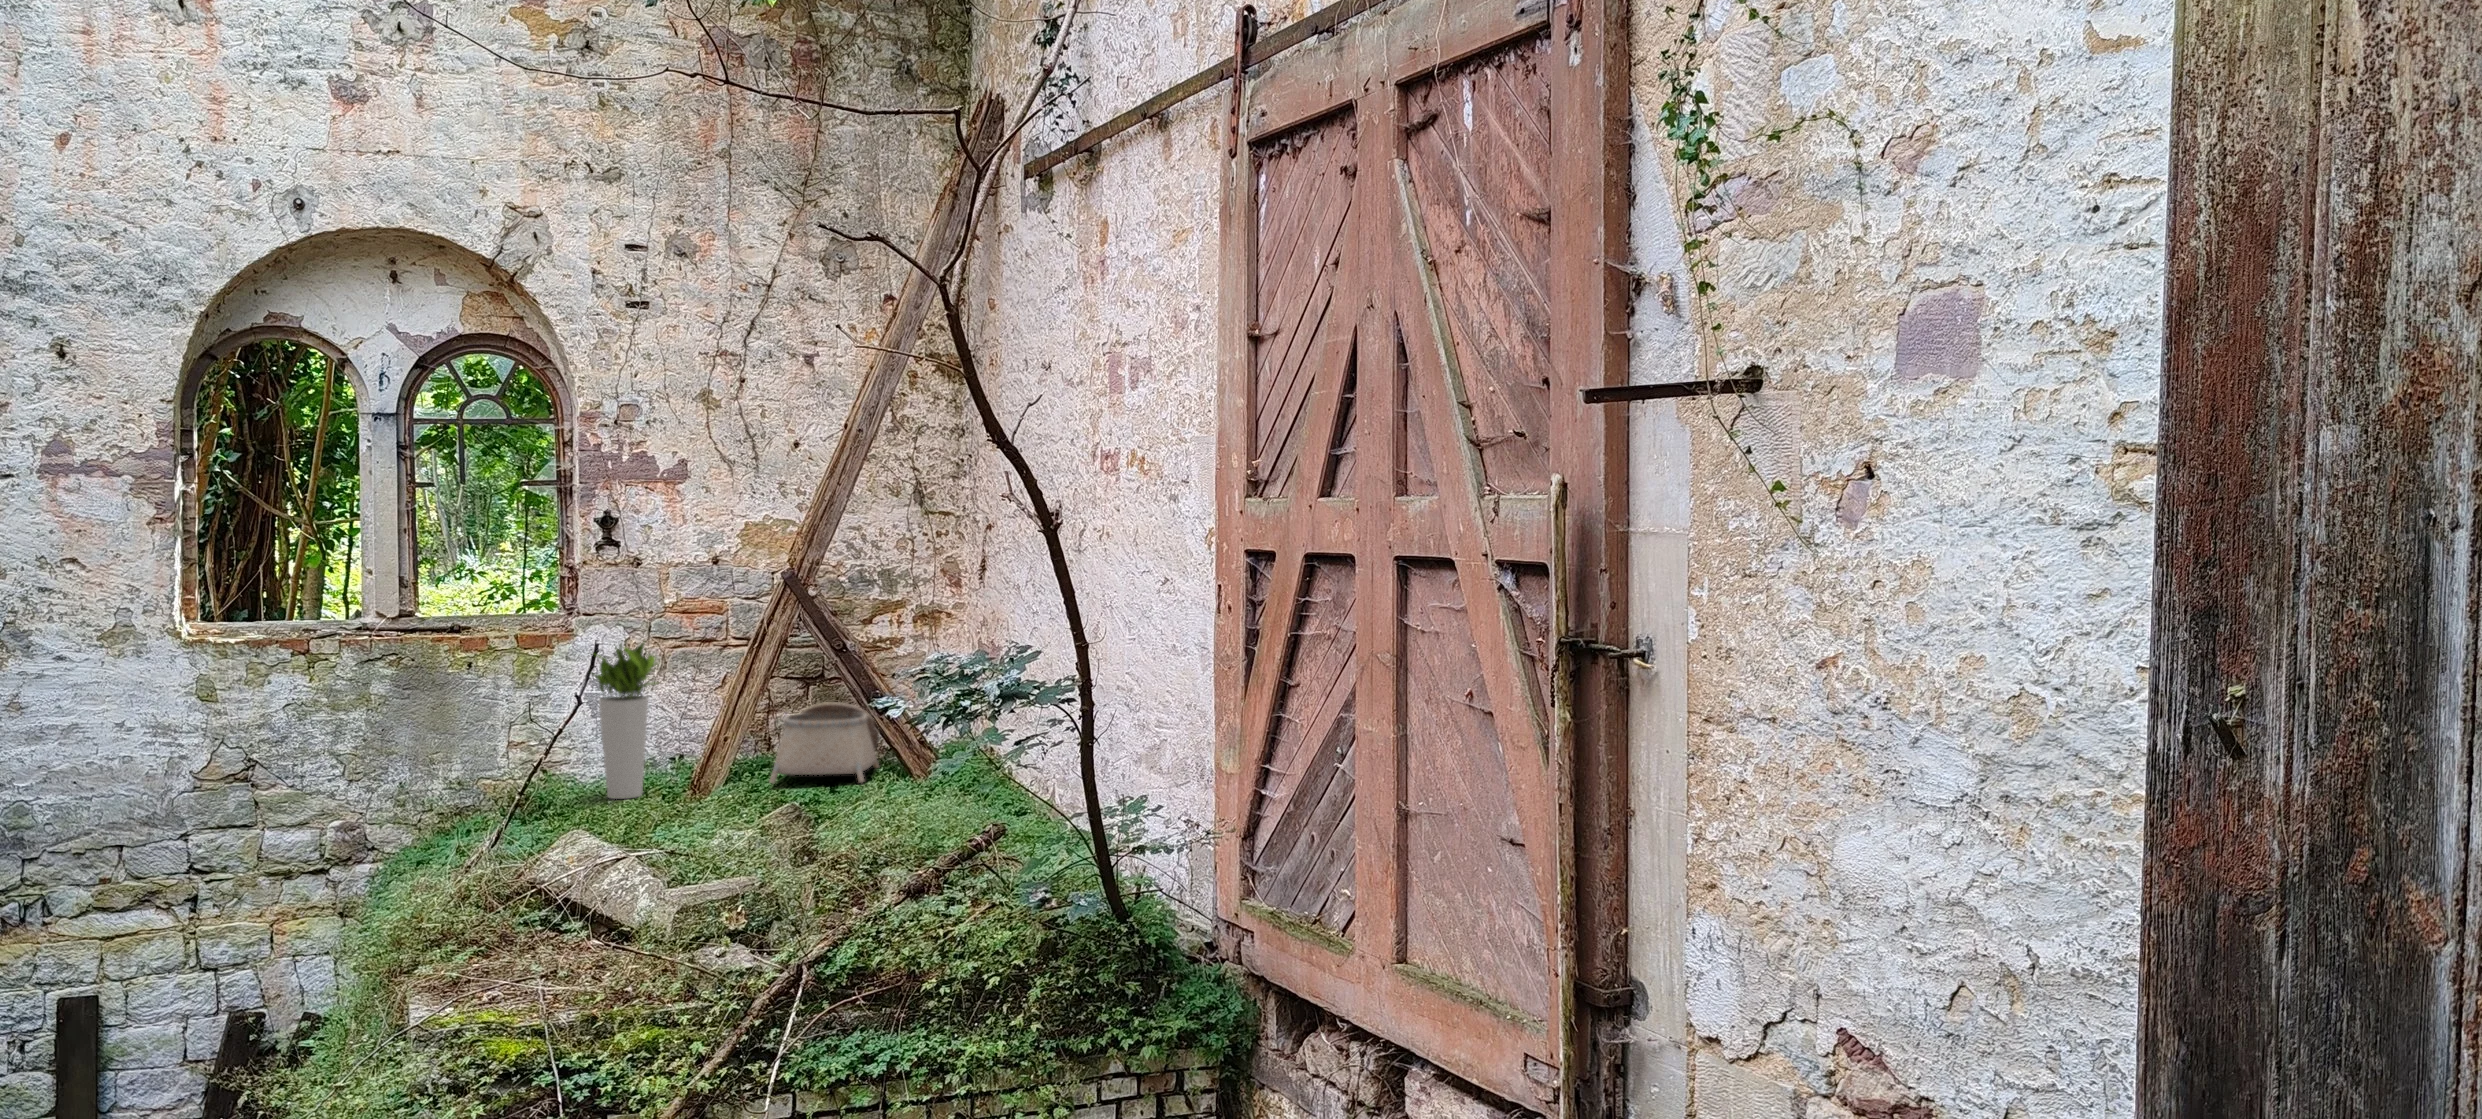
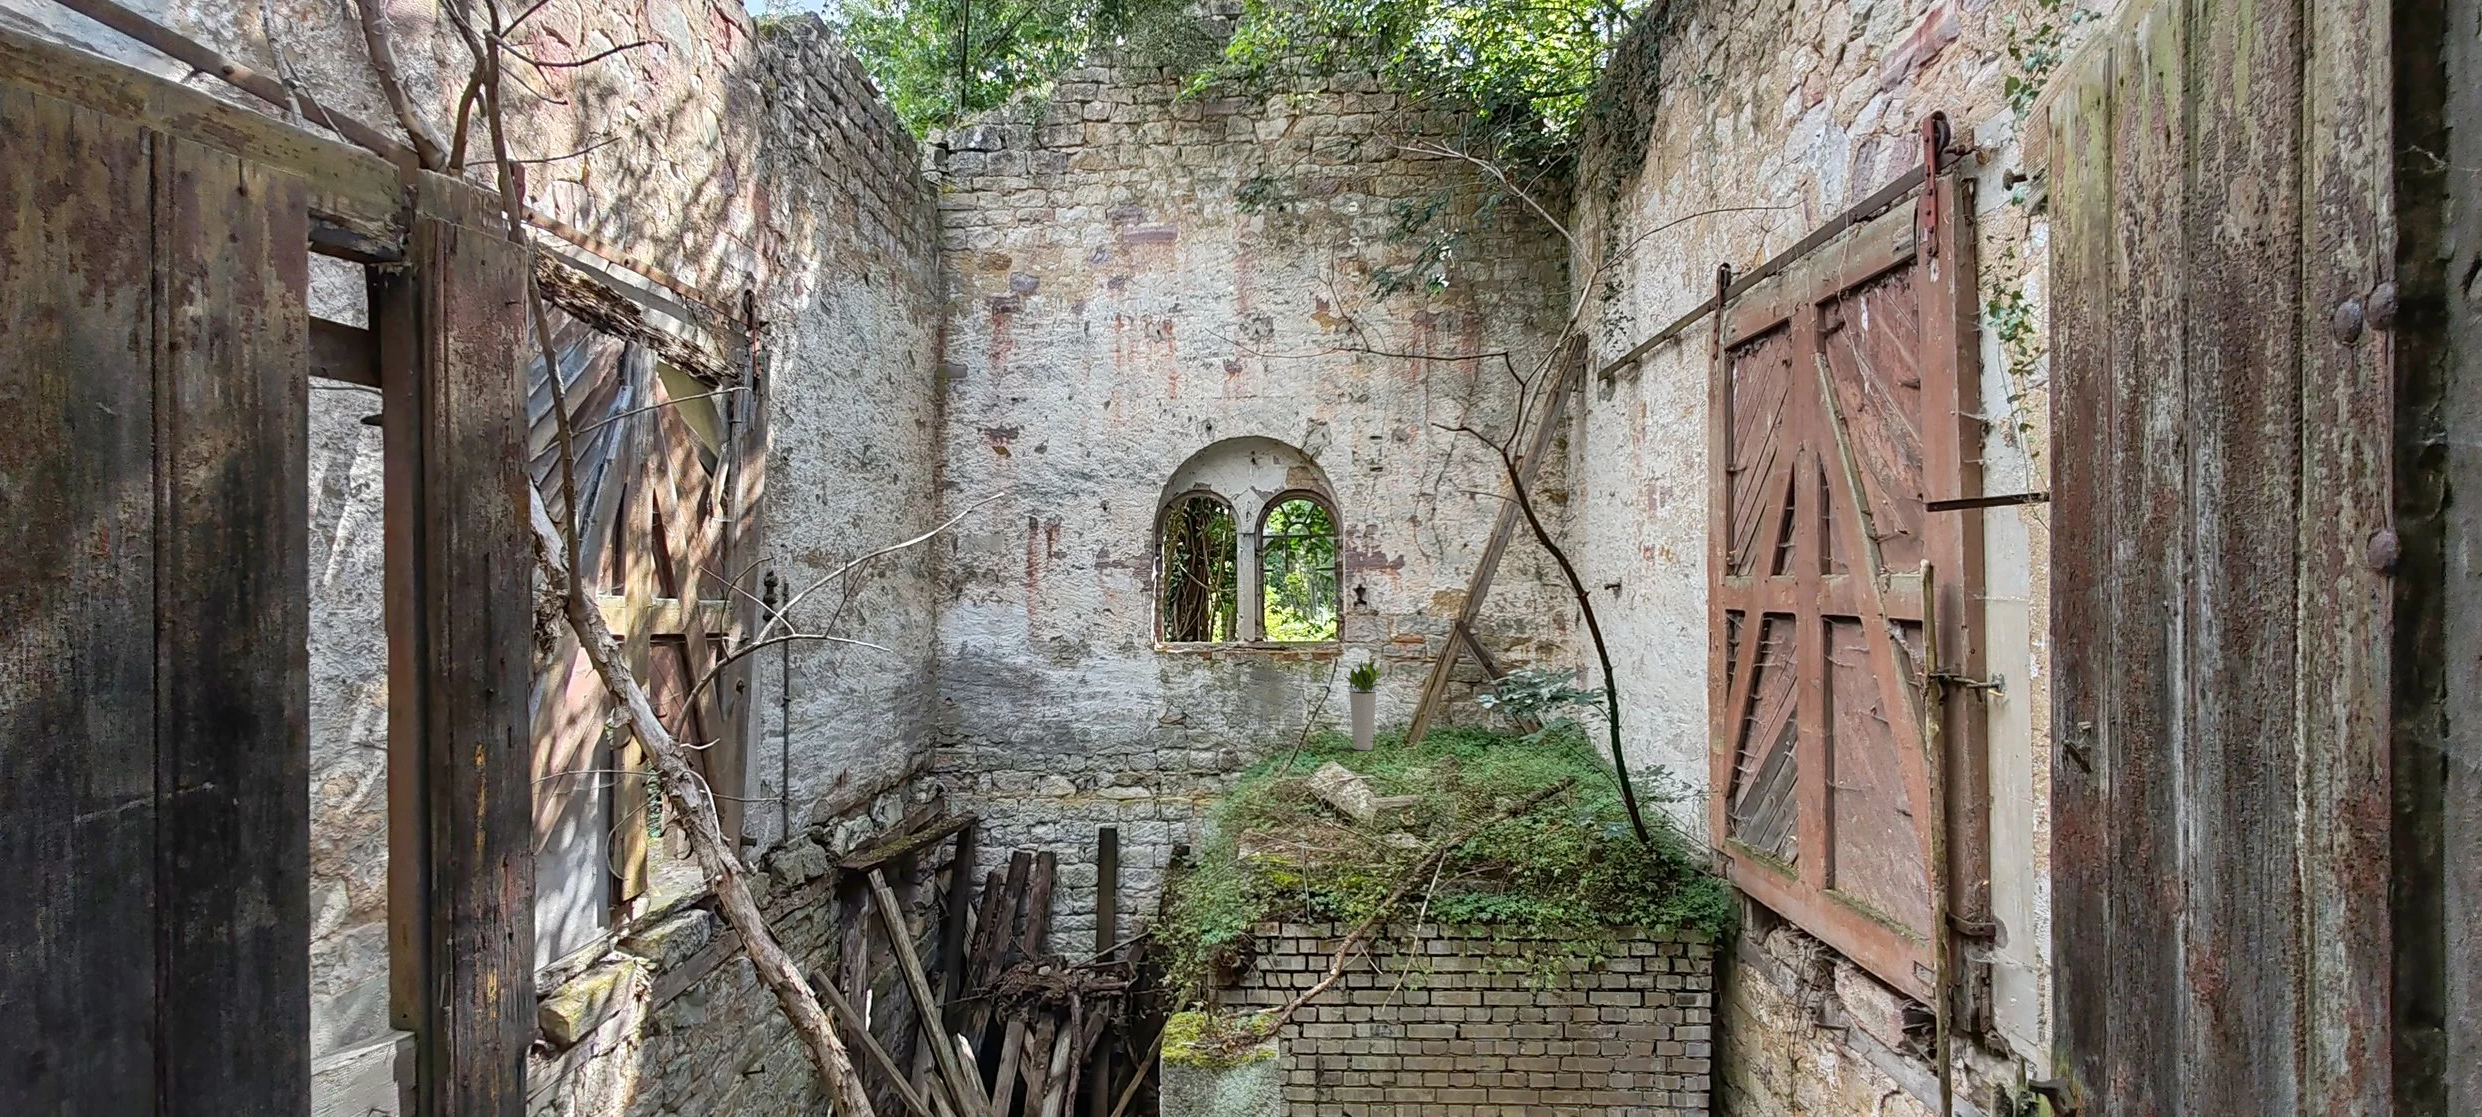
basket: present [770,702,879,784] -> none [1443,702,1511,753]

